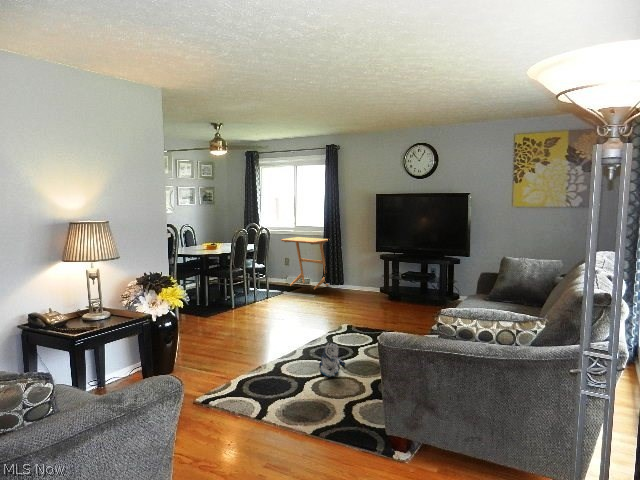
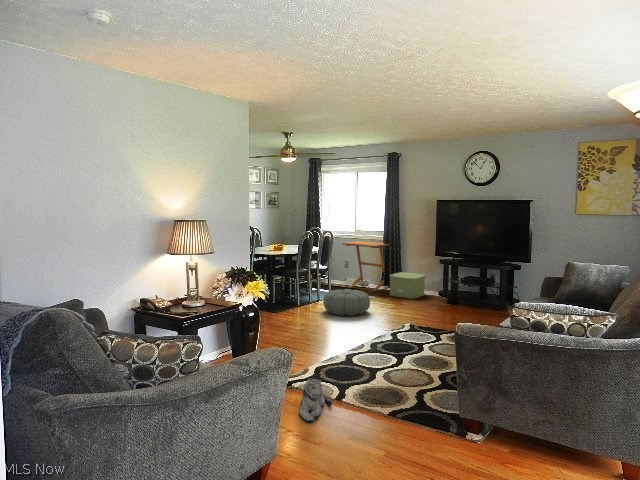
storage box: none [330,269,366,296] -> present [390,272,425,298]
pouf: none [258,289,307,318] -> present [323,289,370,316]
plush toy: present [319,343,345,377] -> present [299,378,332,422]

